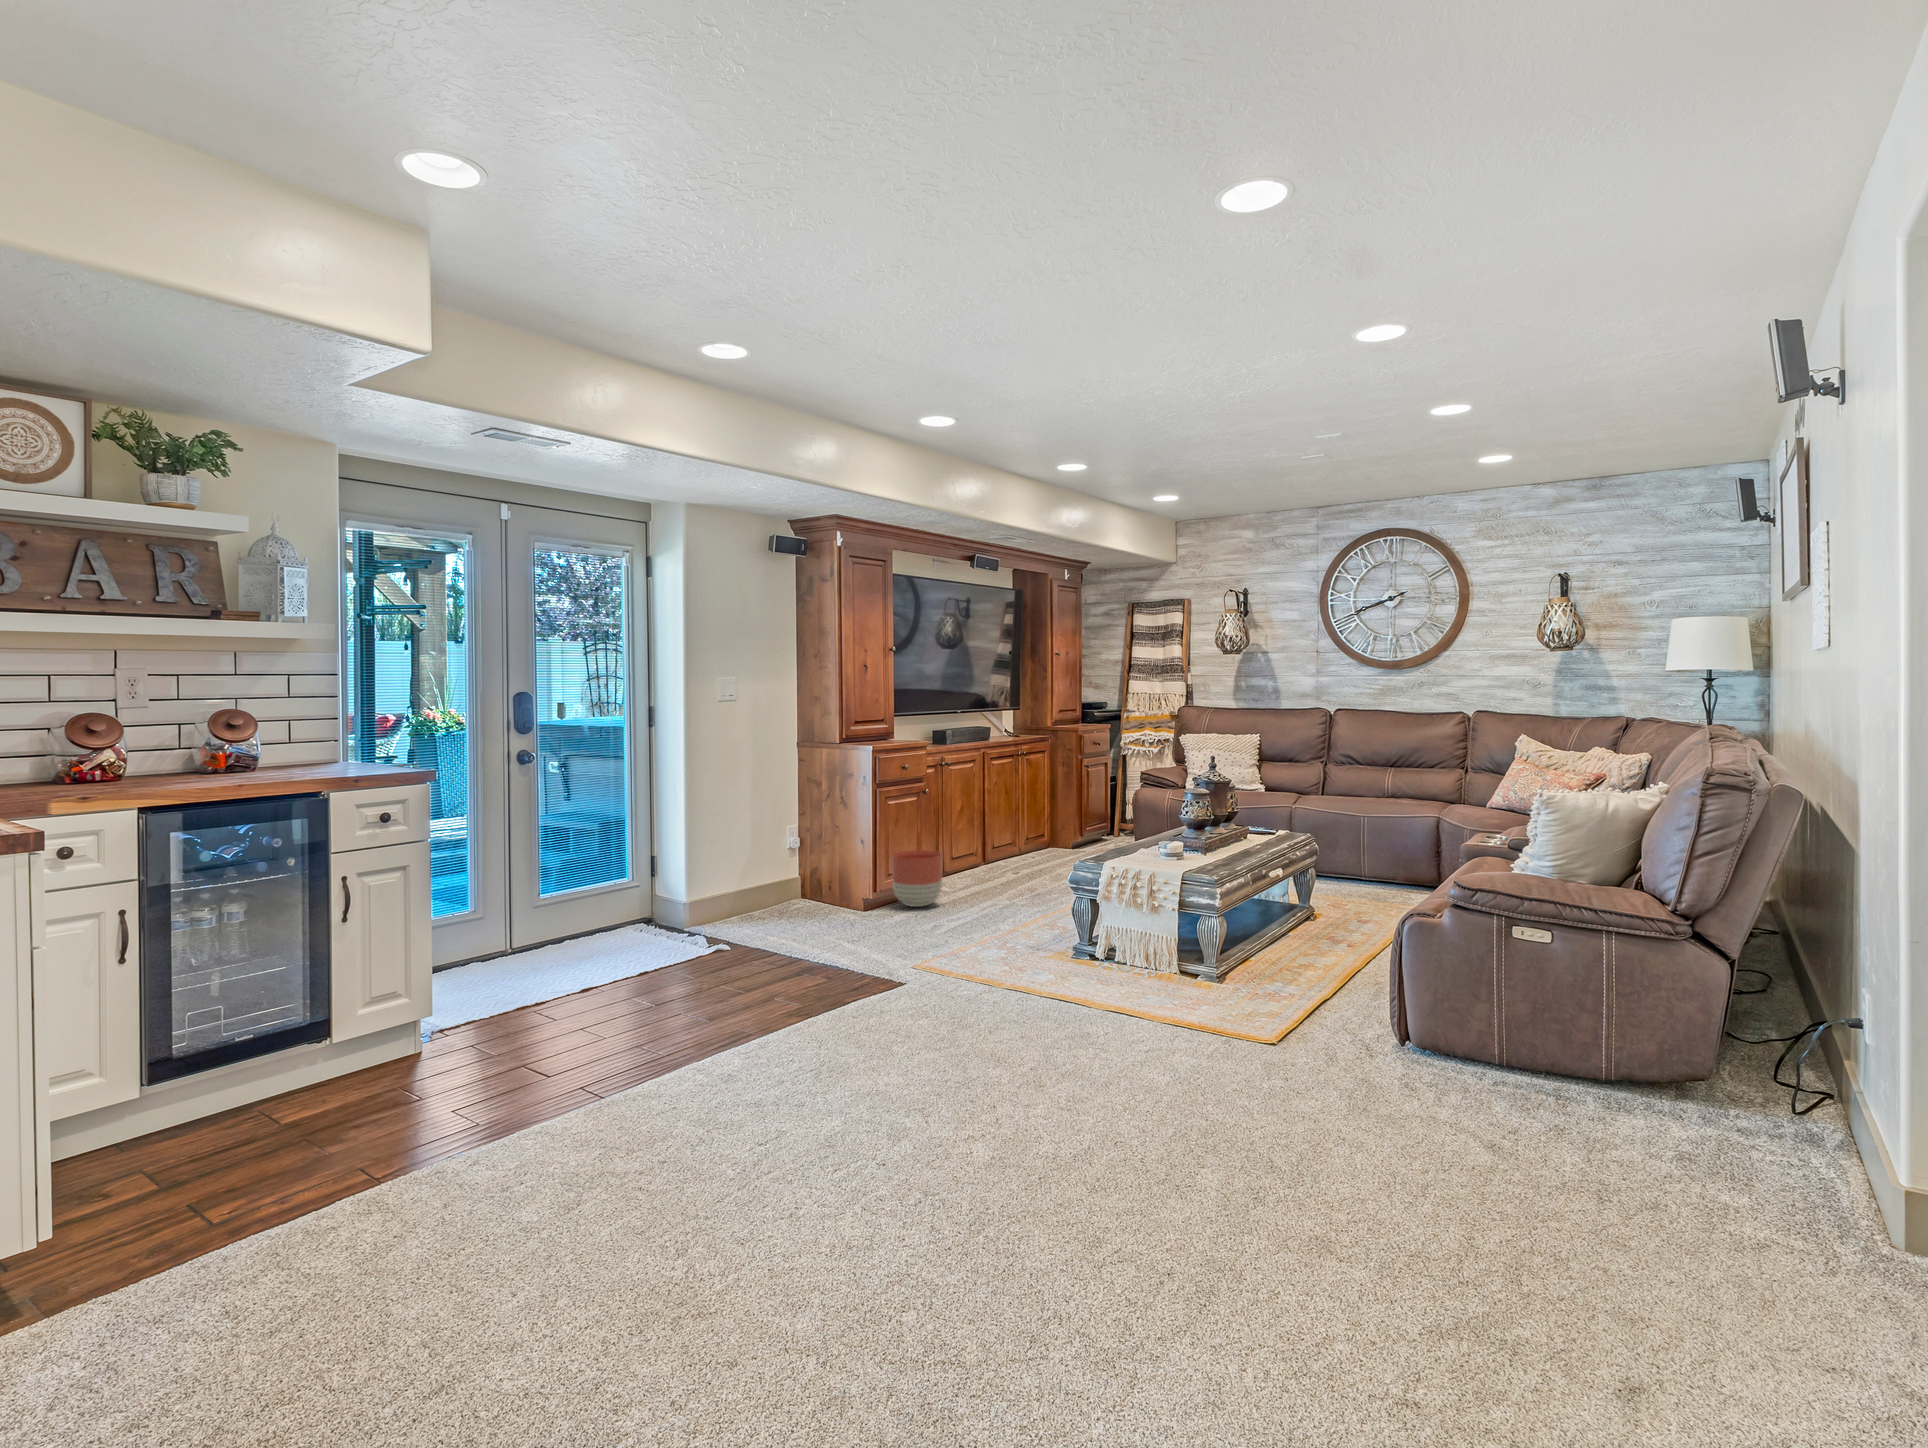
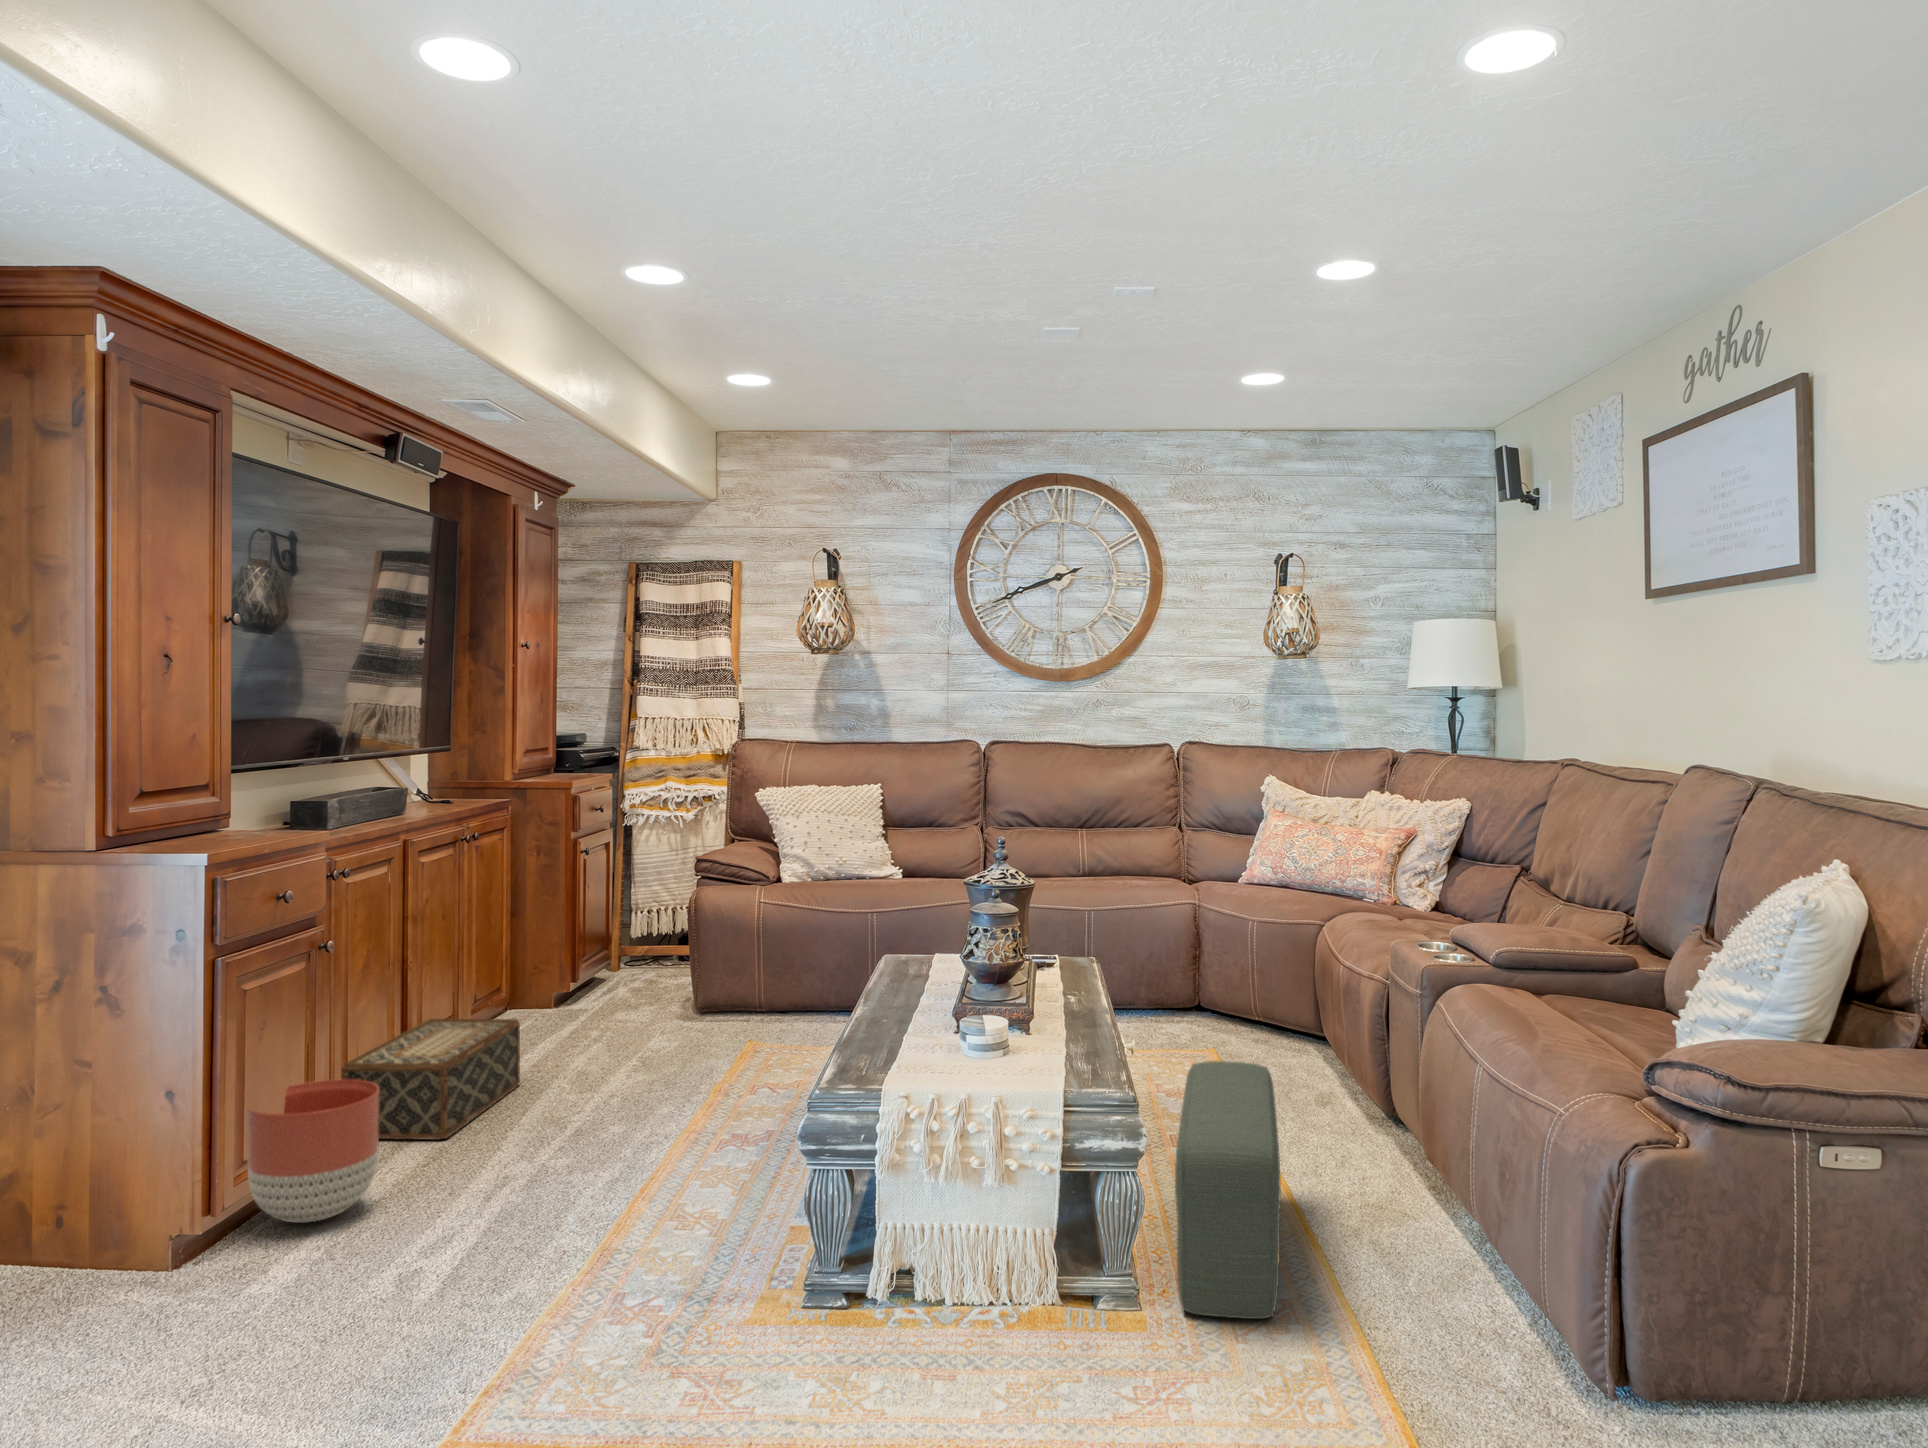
woven basket: none [943,839,1029,889] -> present [341,1019,520,1140]
pouf: none [1234,882,1347,995] -> present [1175,1061,1281,1319]

